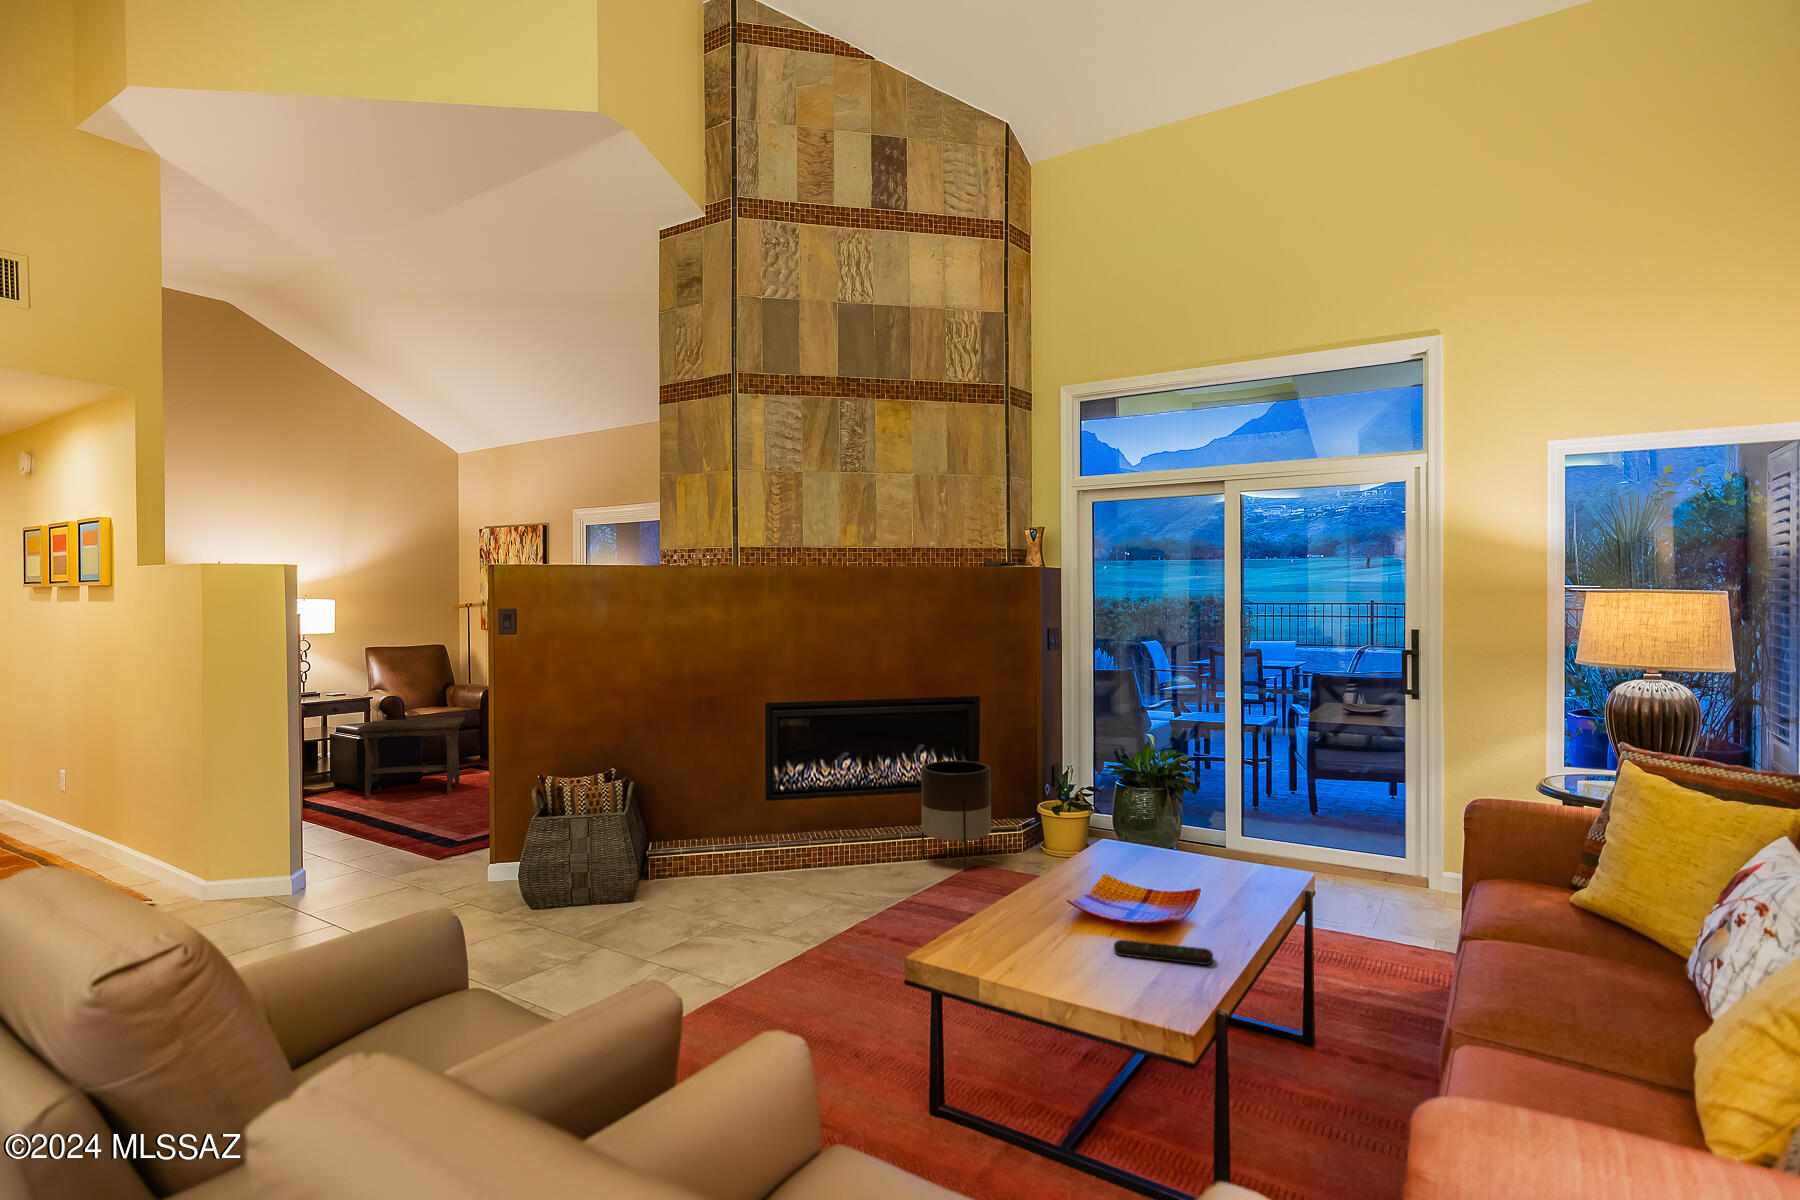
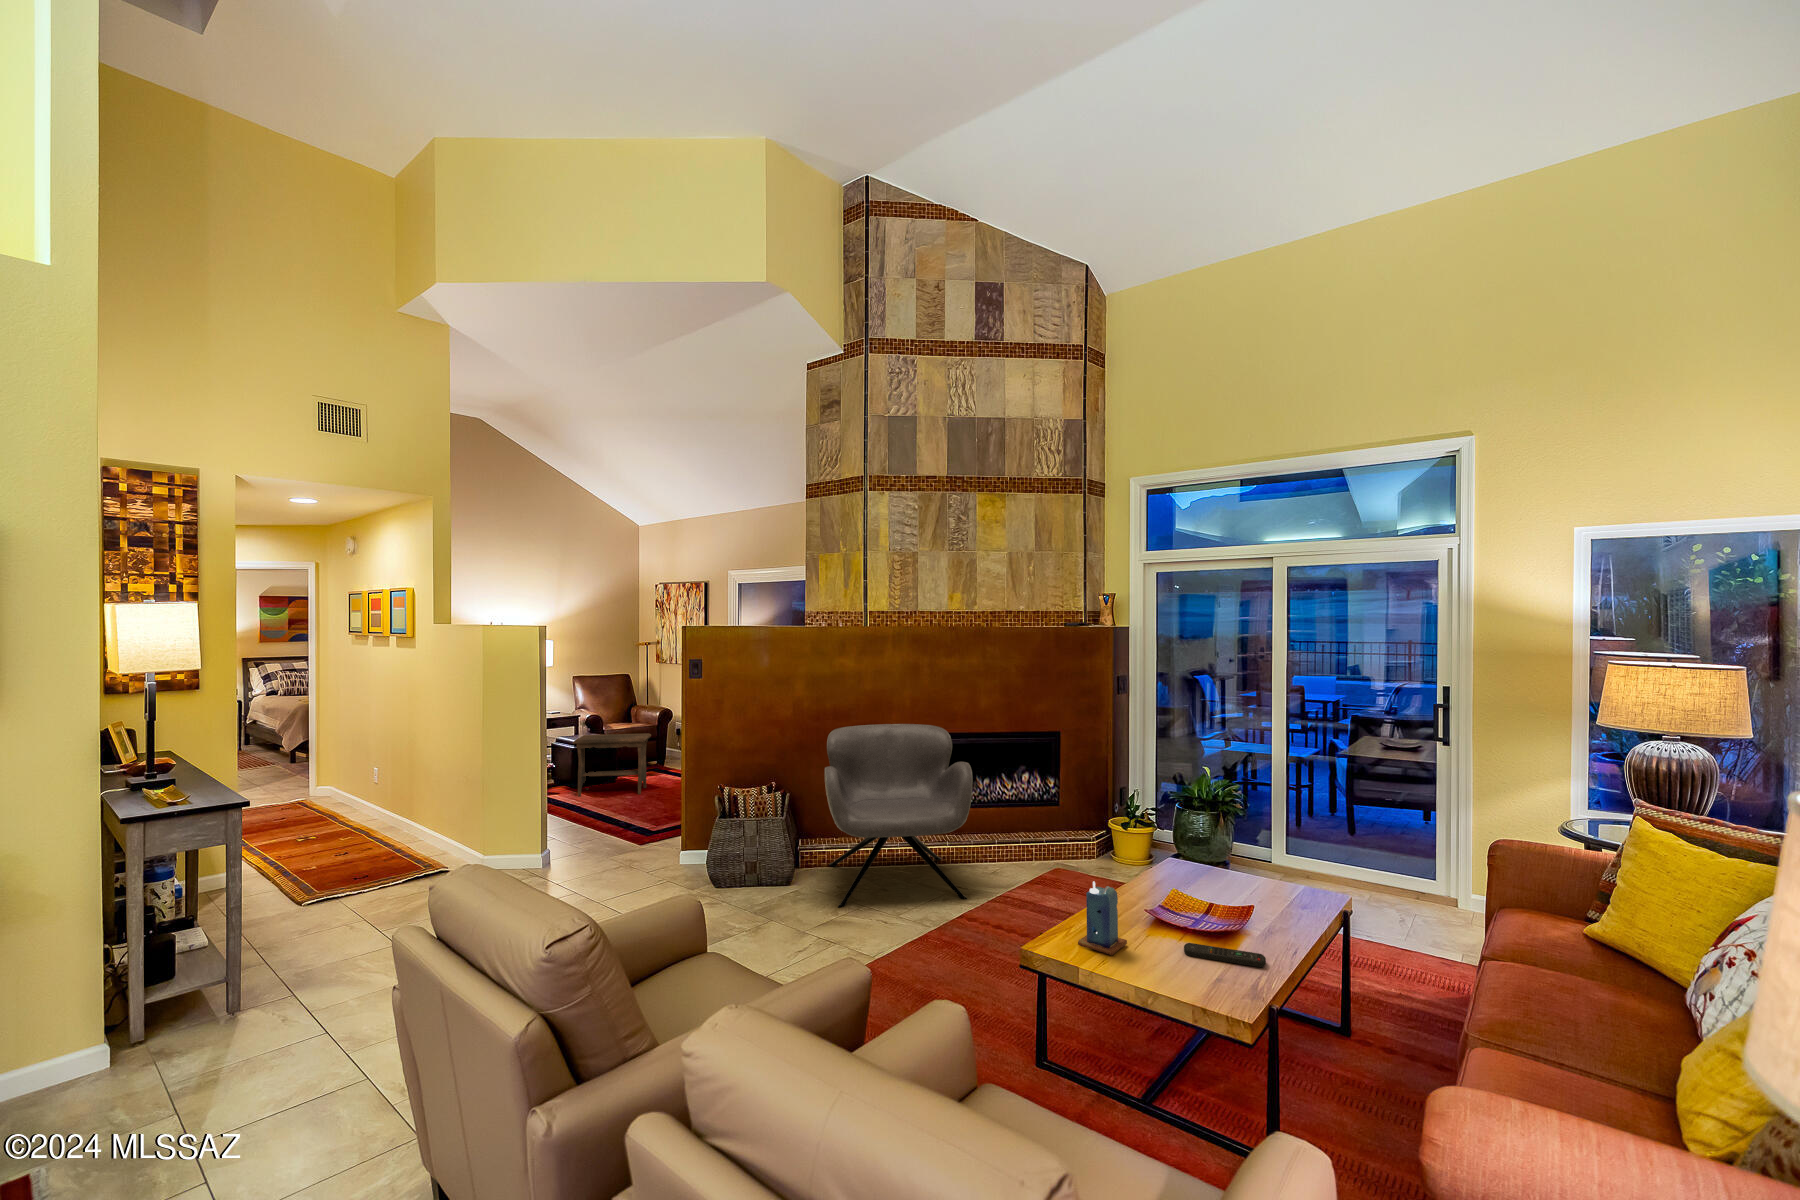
armchair: none [677,692,866,923] -> present [825,724,973,908]
planter: present [921,761,991,872] -> none [1014,781,1072,873]
candle: none [982,867,1044,959] -> present [1078,881,1127,955]

